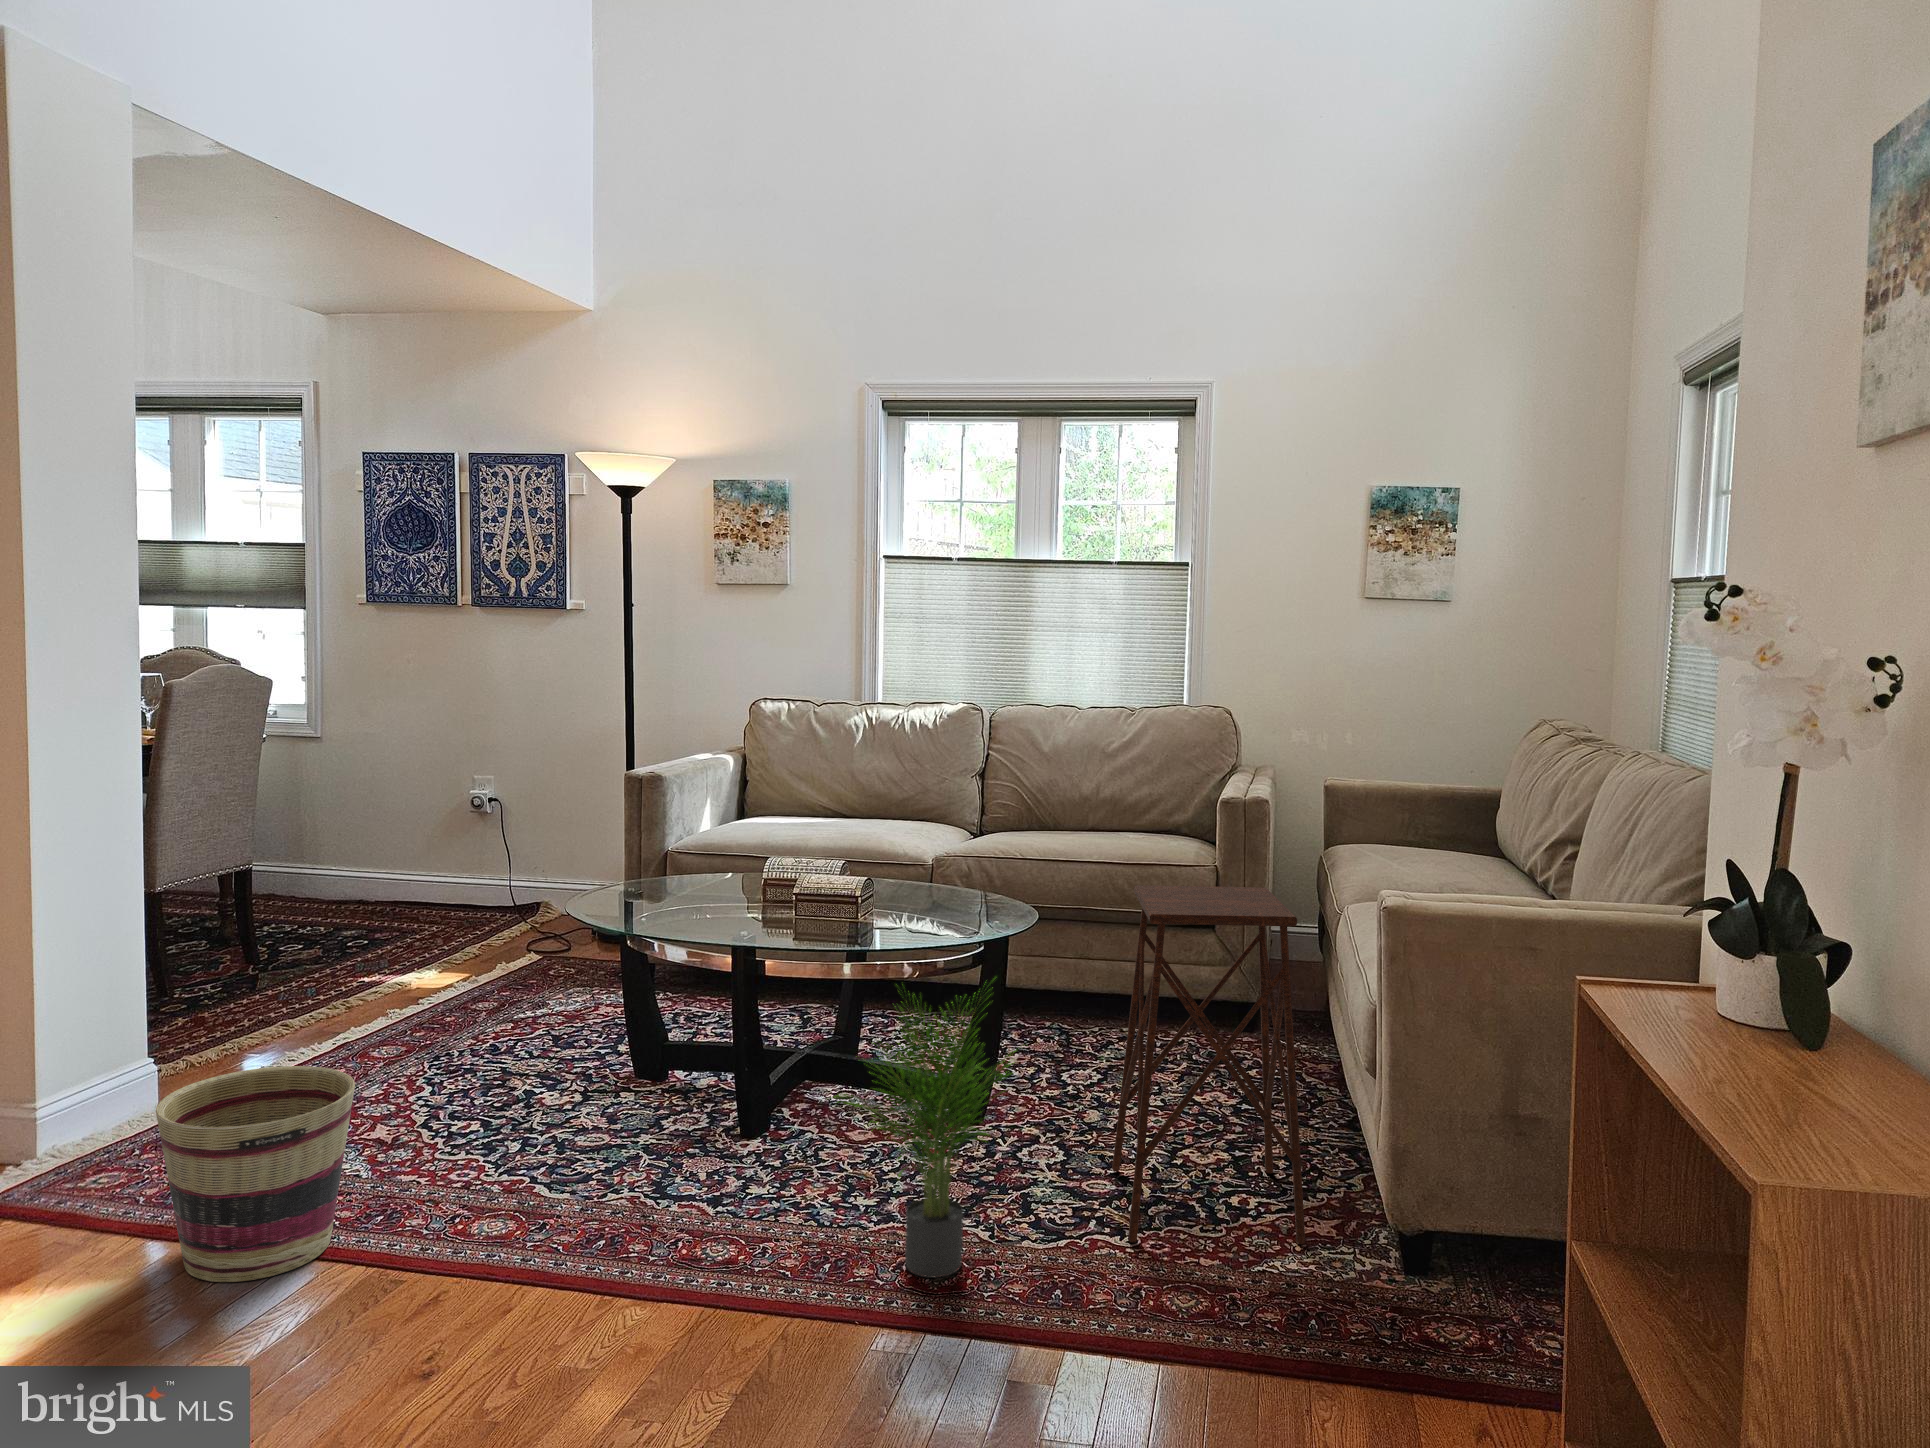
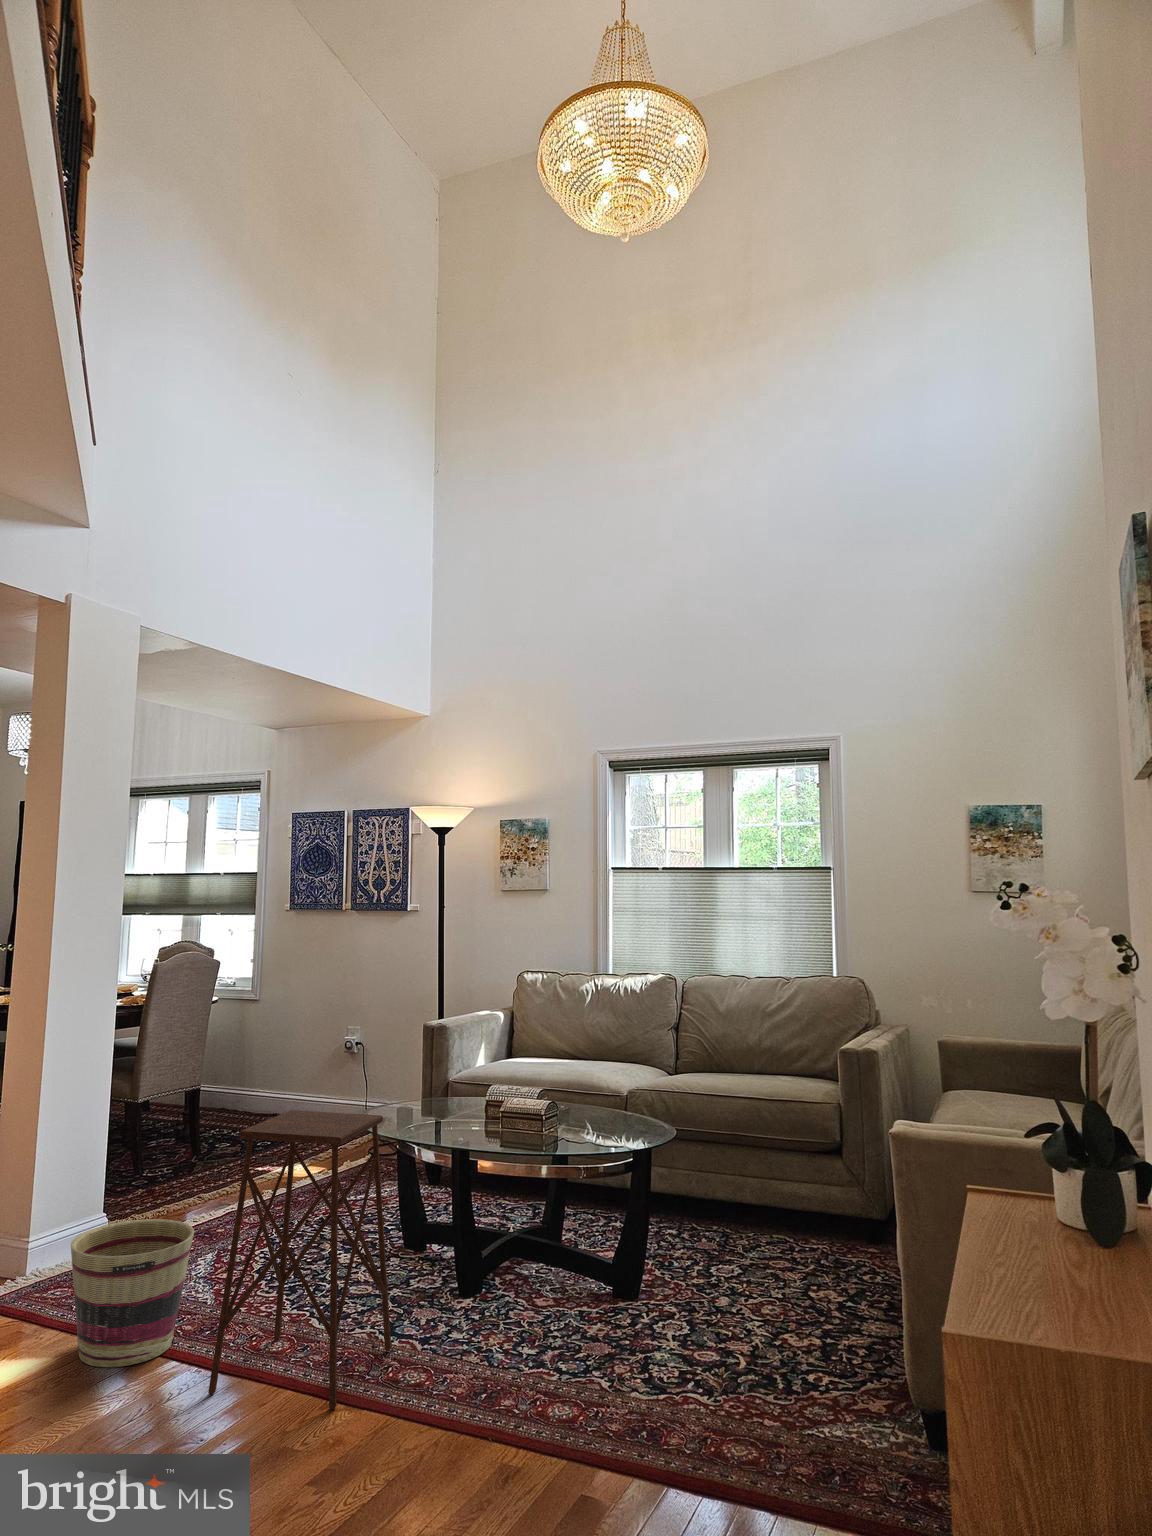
side table: present [1112,885,1305,1244] -> present [208,1110,391,1410]
potted plant: present [845,989,1014,1278] -> none [477,1179,628,1413]

